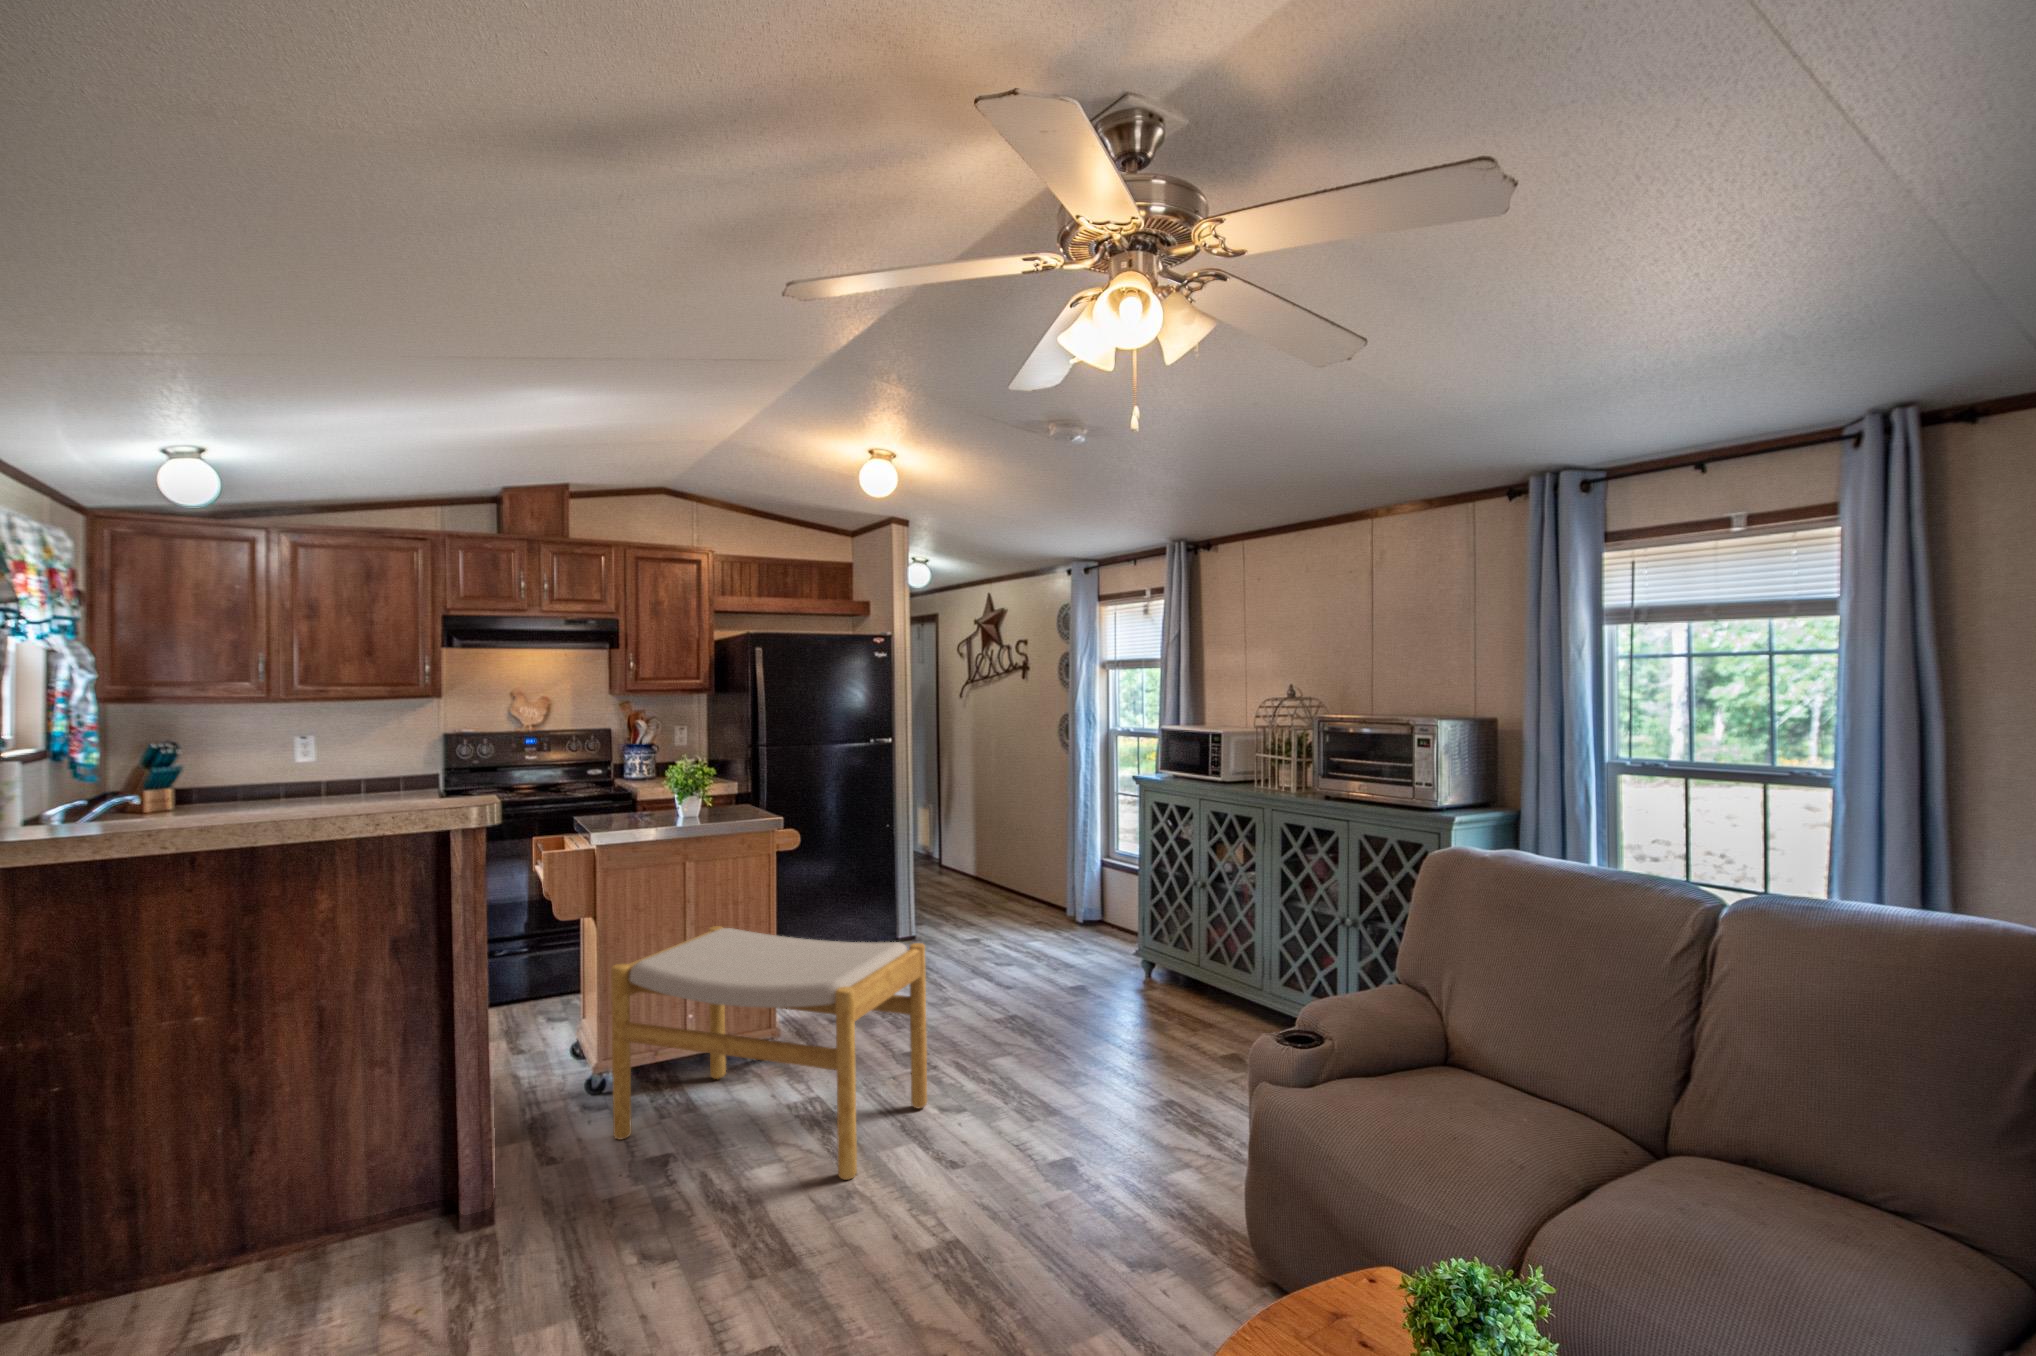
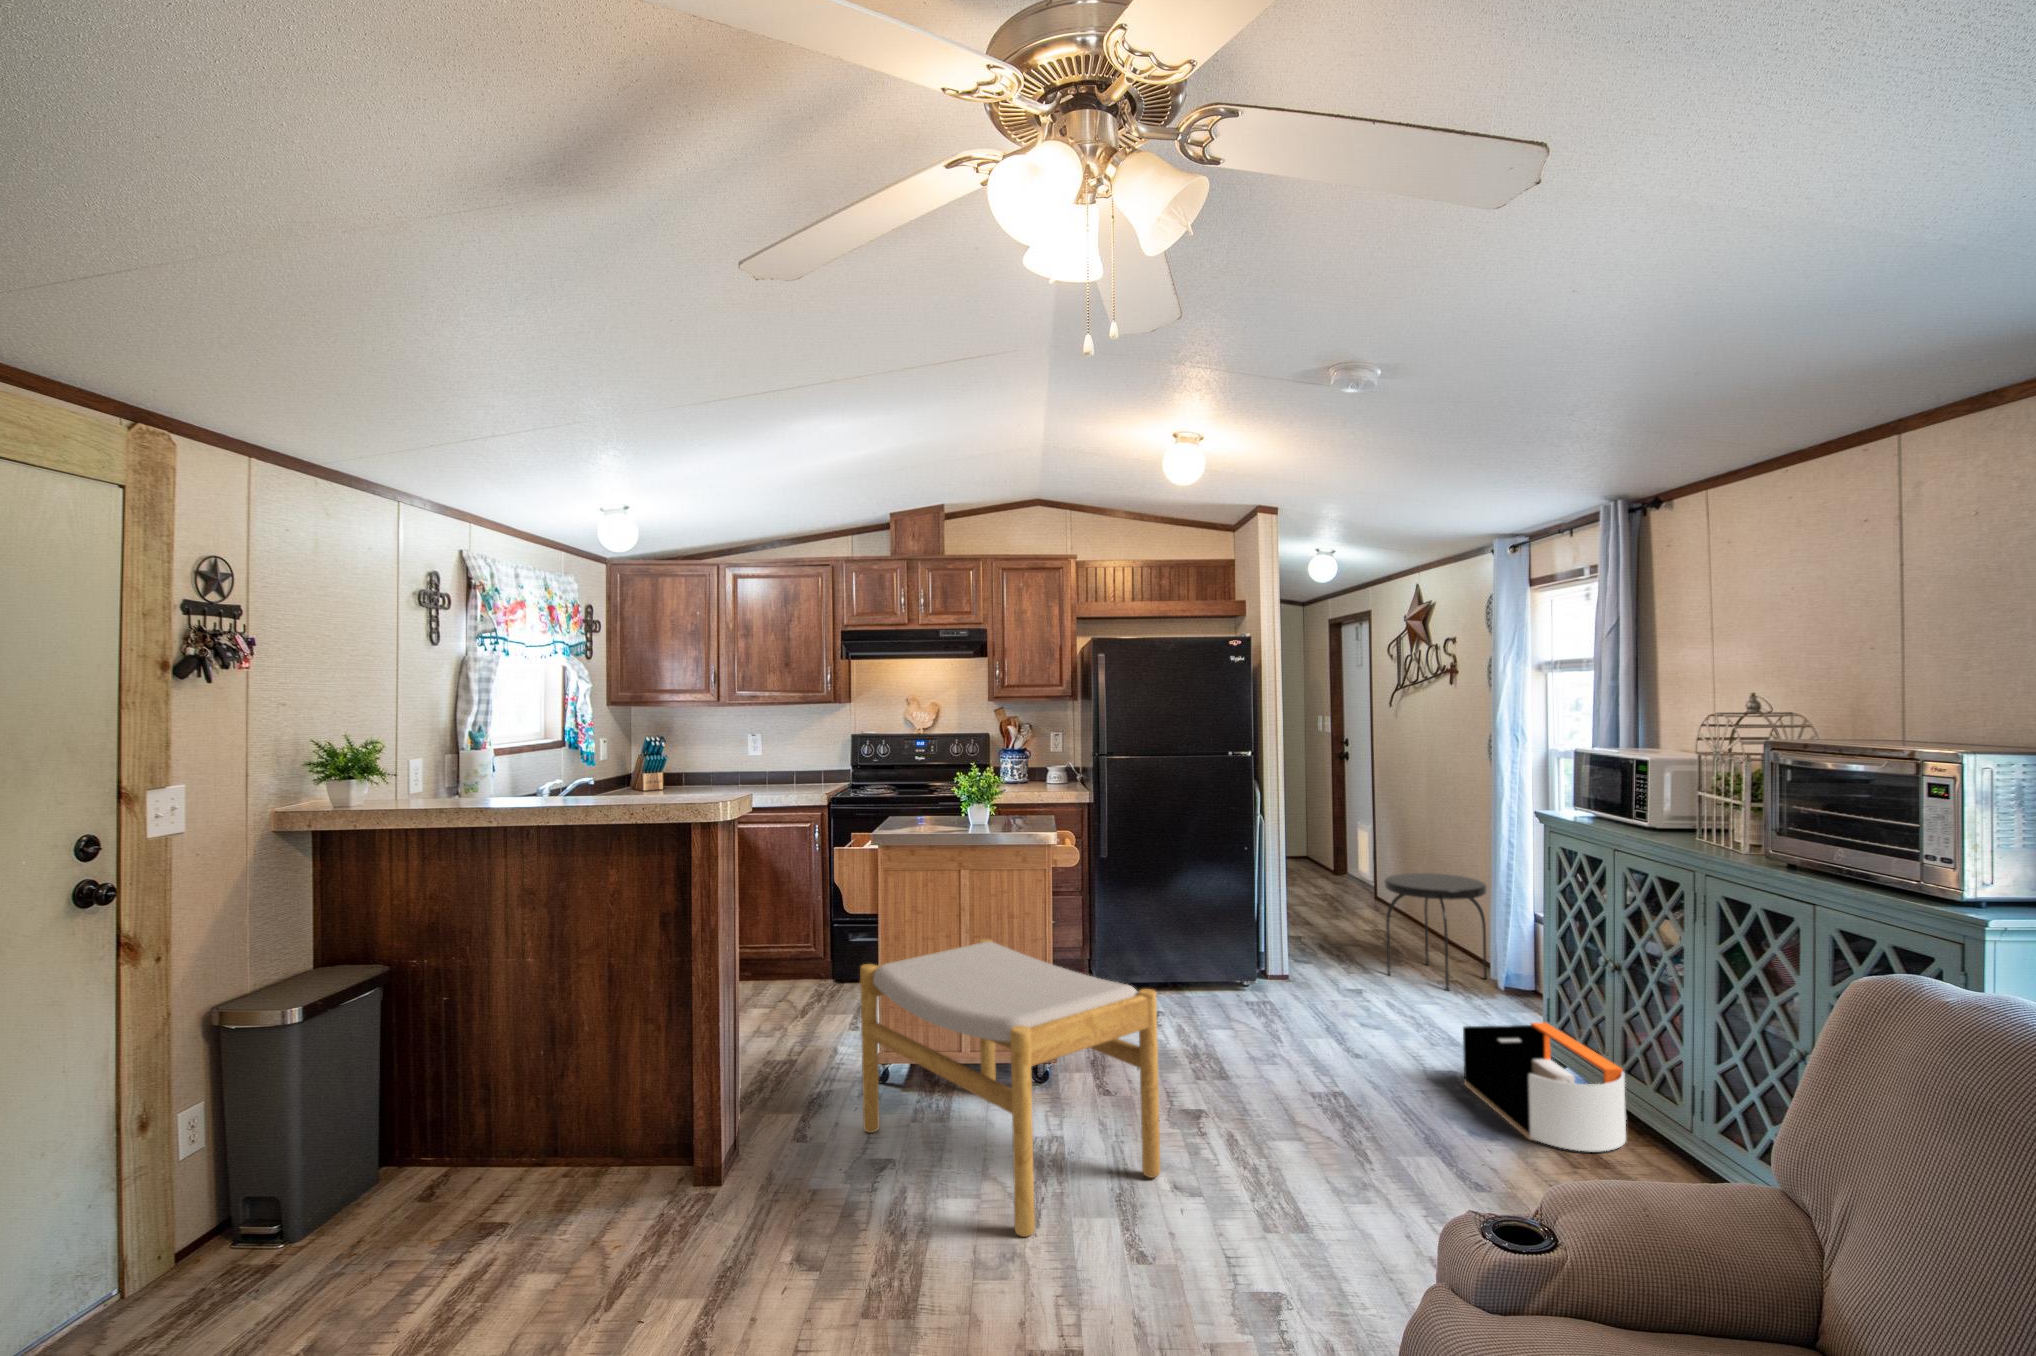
side table: none [985,836,1062,930] -> present [1384,873,1487,991]
storage bin: none [1095,935,1214,1020] -> present [1463,1022,1626,1151]

